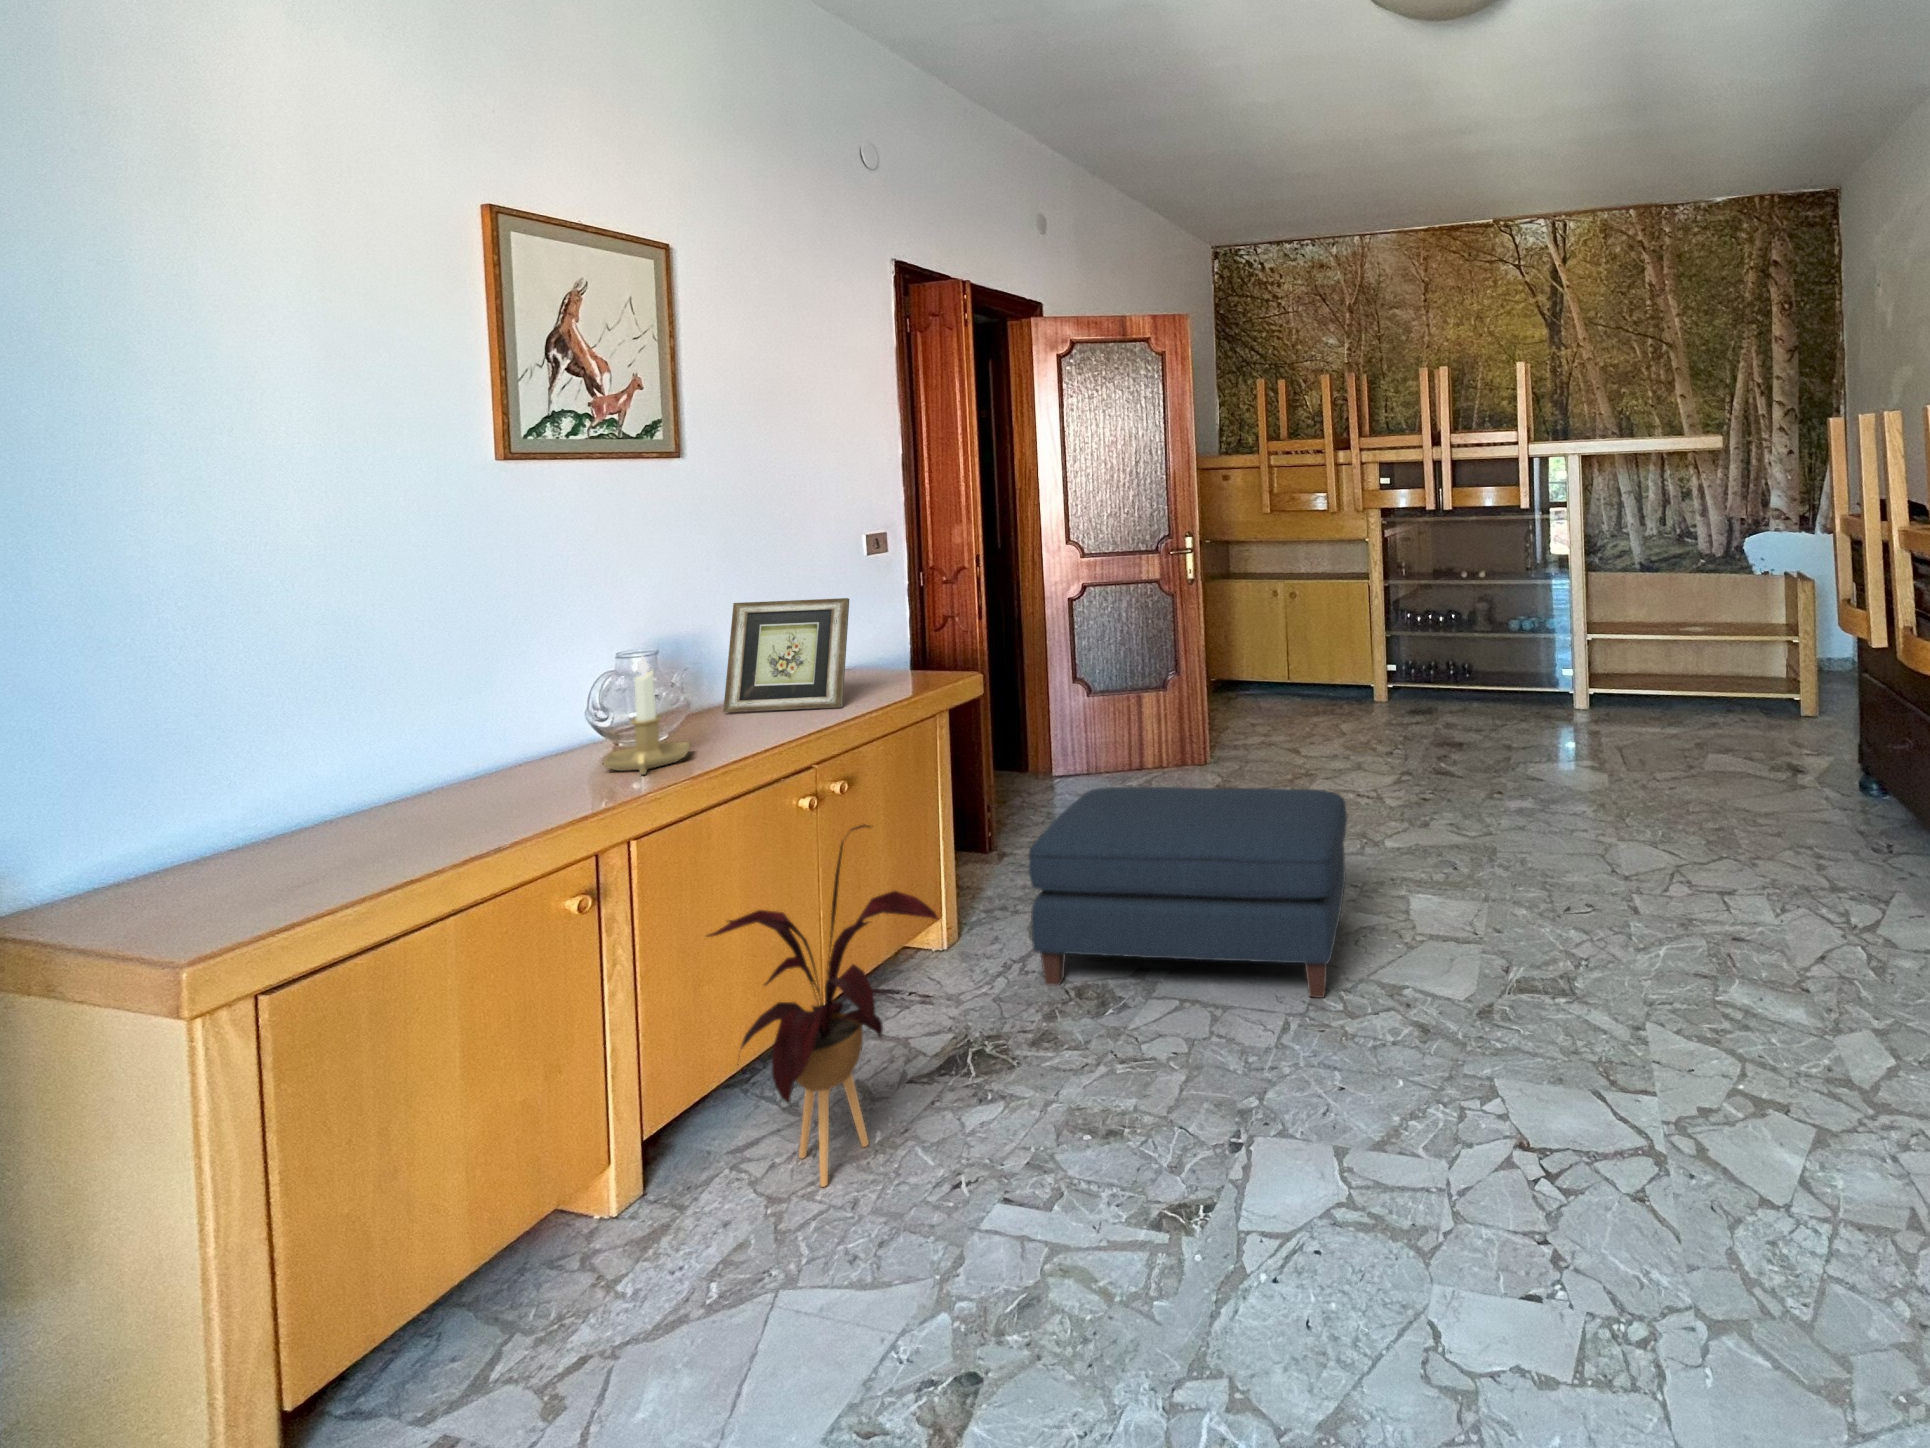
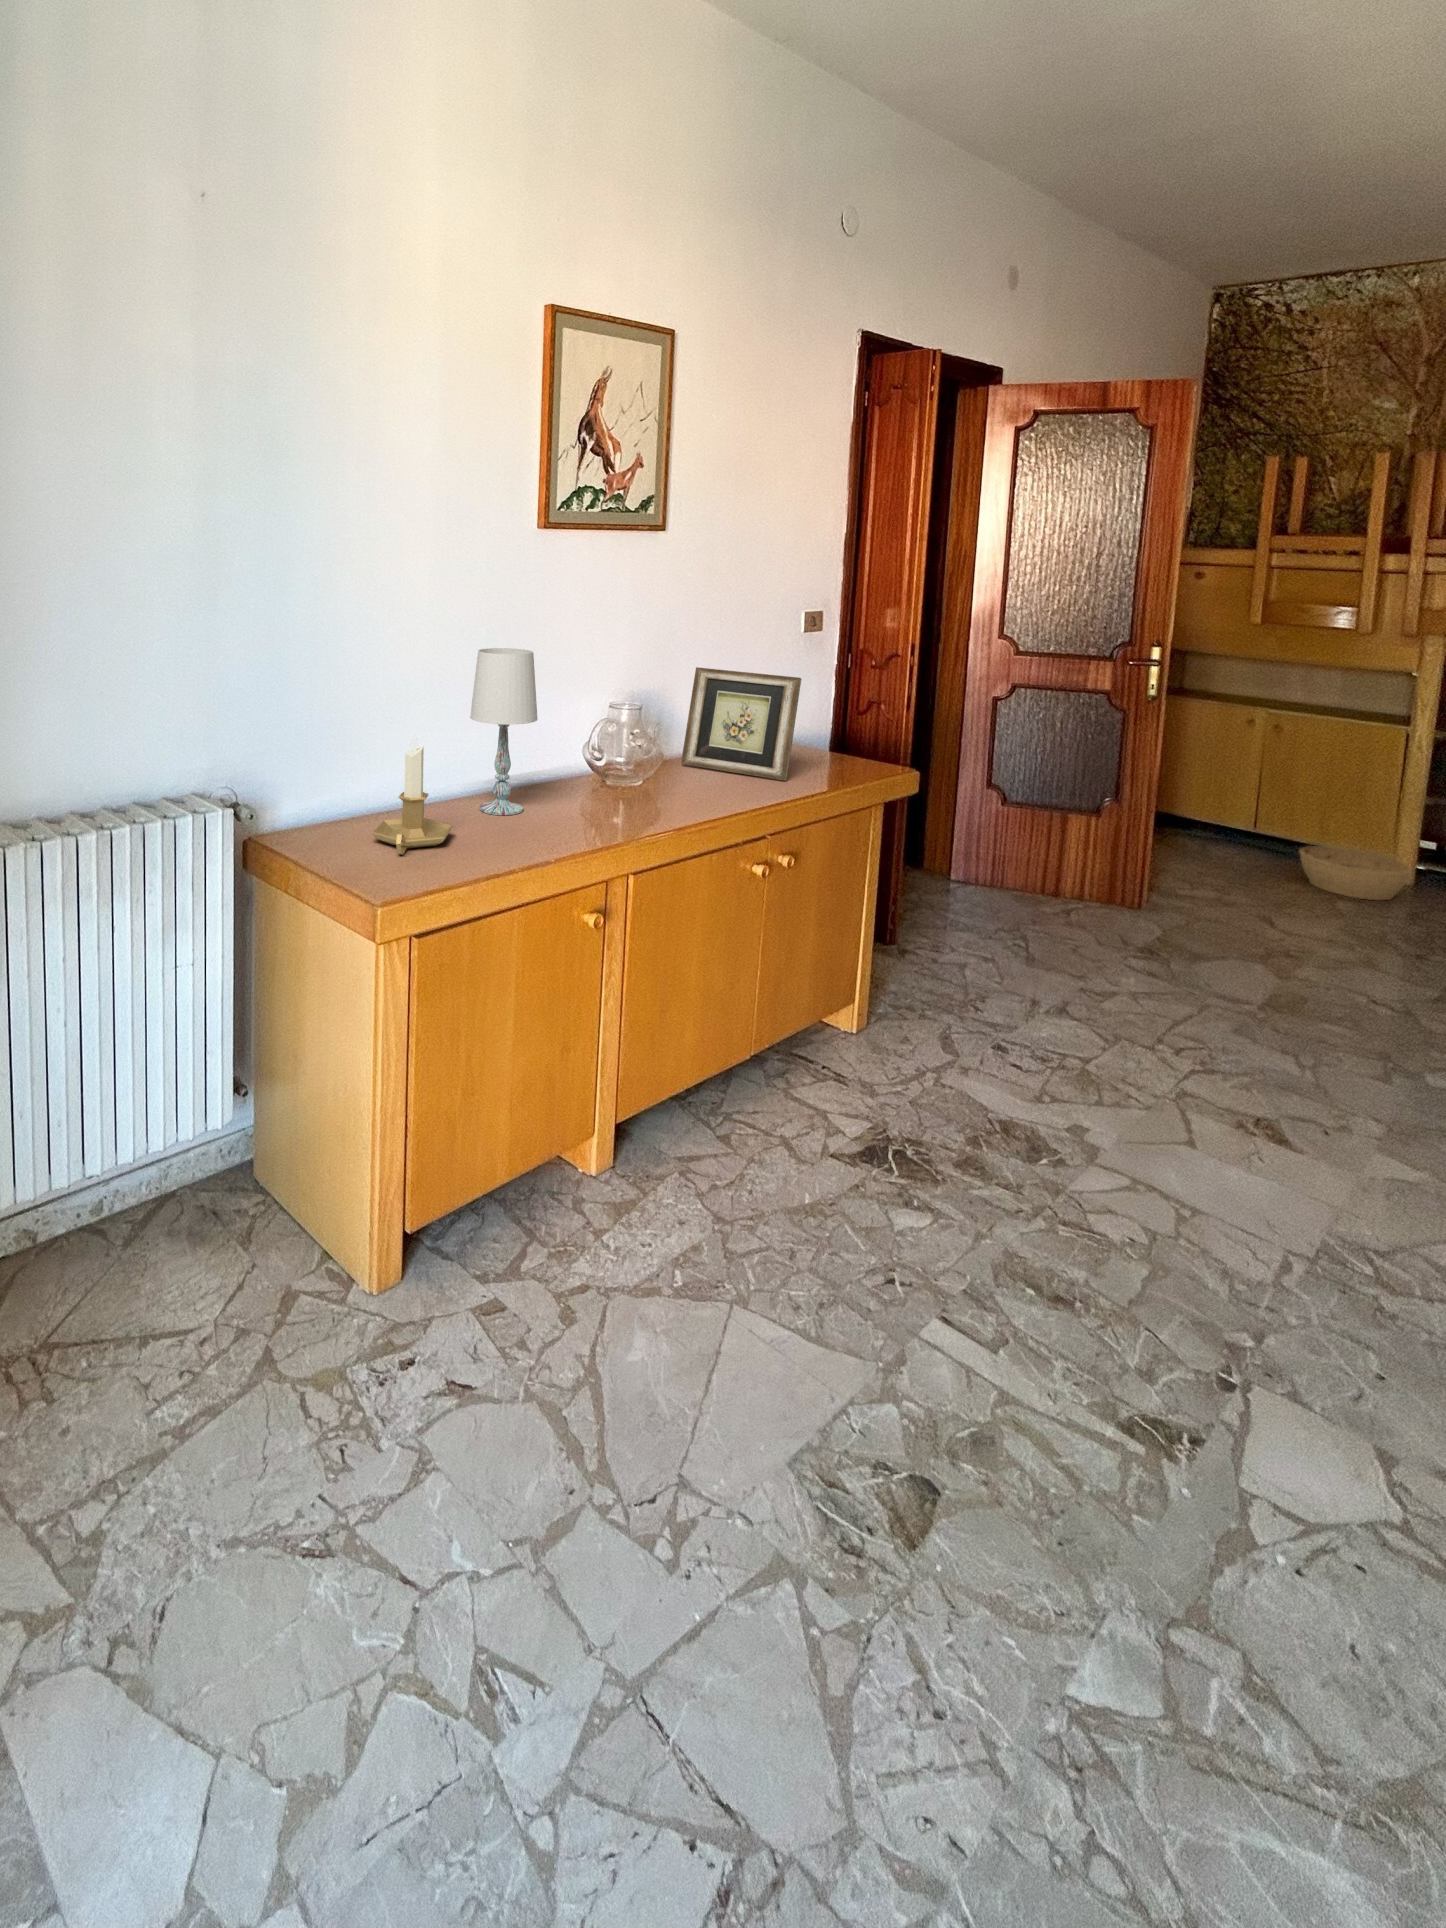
table lamp: none [377,605,488,821] -> present [470,648,538,815]
candlestick: present [603,656,690,775] -> present [372,730,453,855]
basket: none [1313,680,1379,717] -> present [1300,846,1412,900]
ottoman: present [1029,787,1347,998] -> none [954,917,1404,1259]
house plant: present [707,824,938,1187] -> none [684,908,901,1217]

